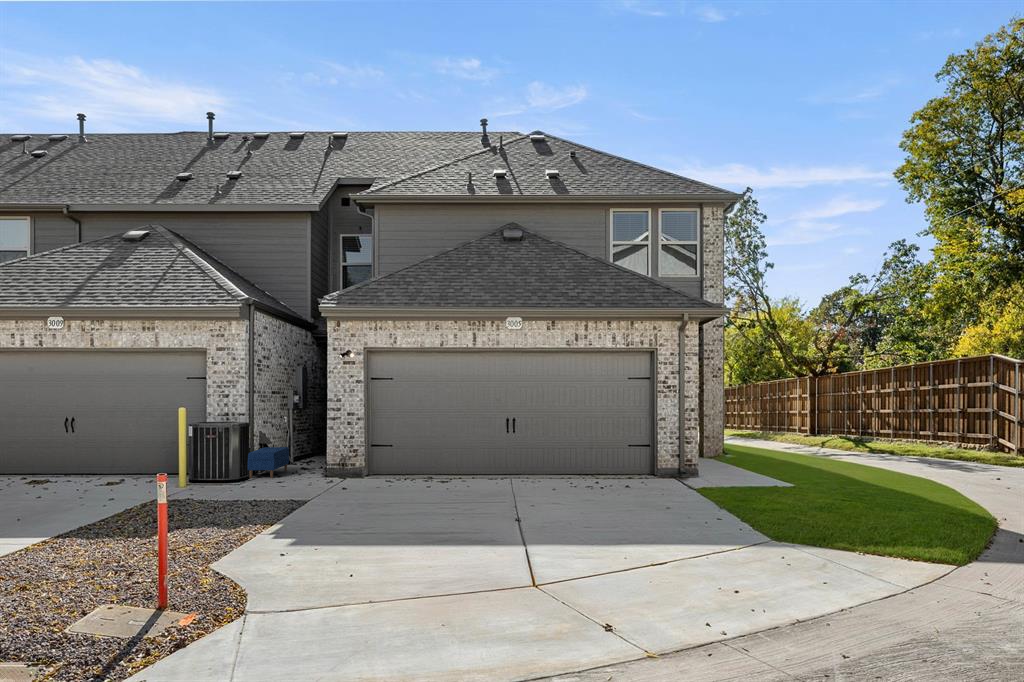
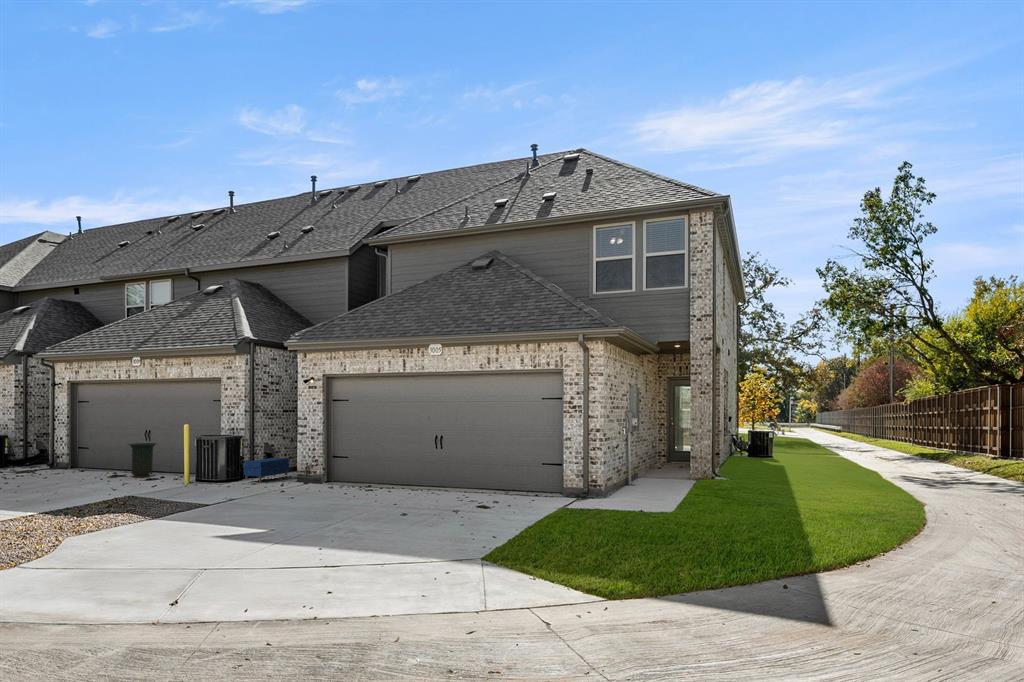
trash can: none [54,432,96,479] -> present [128,443,157,478]

